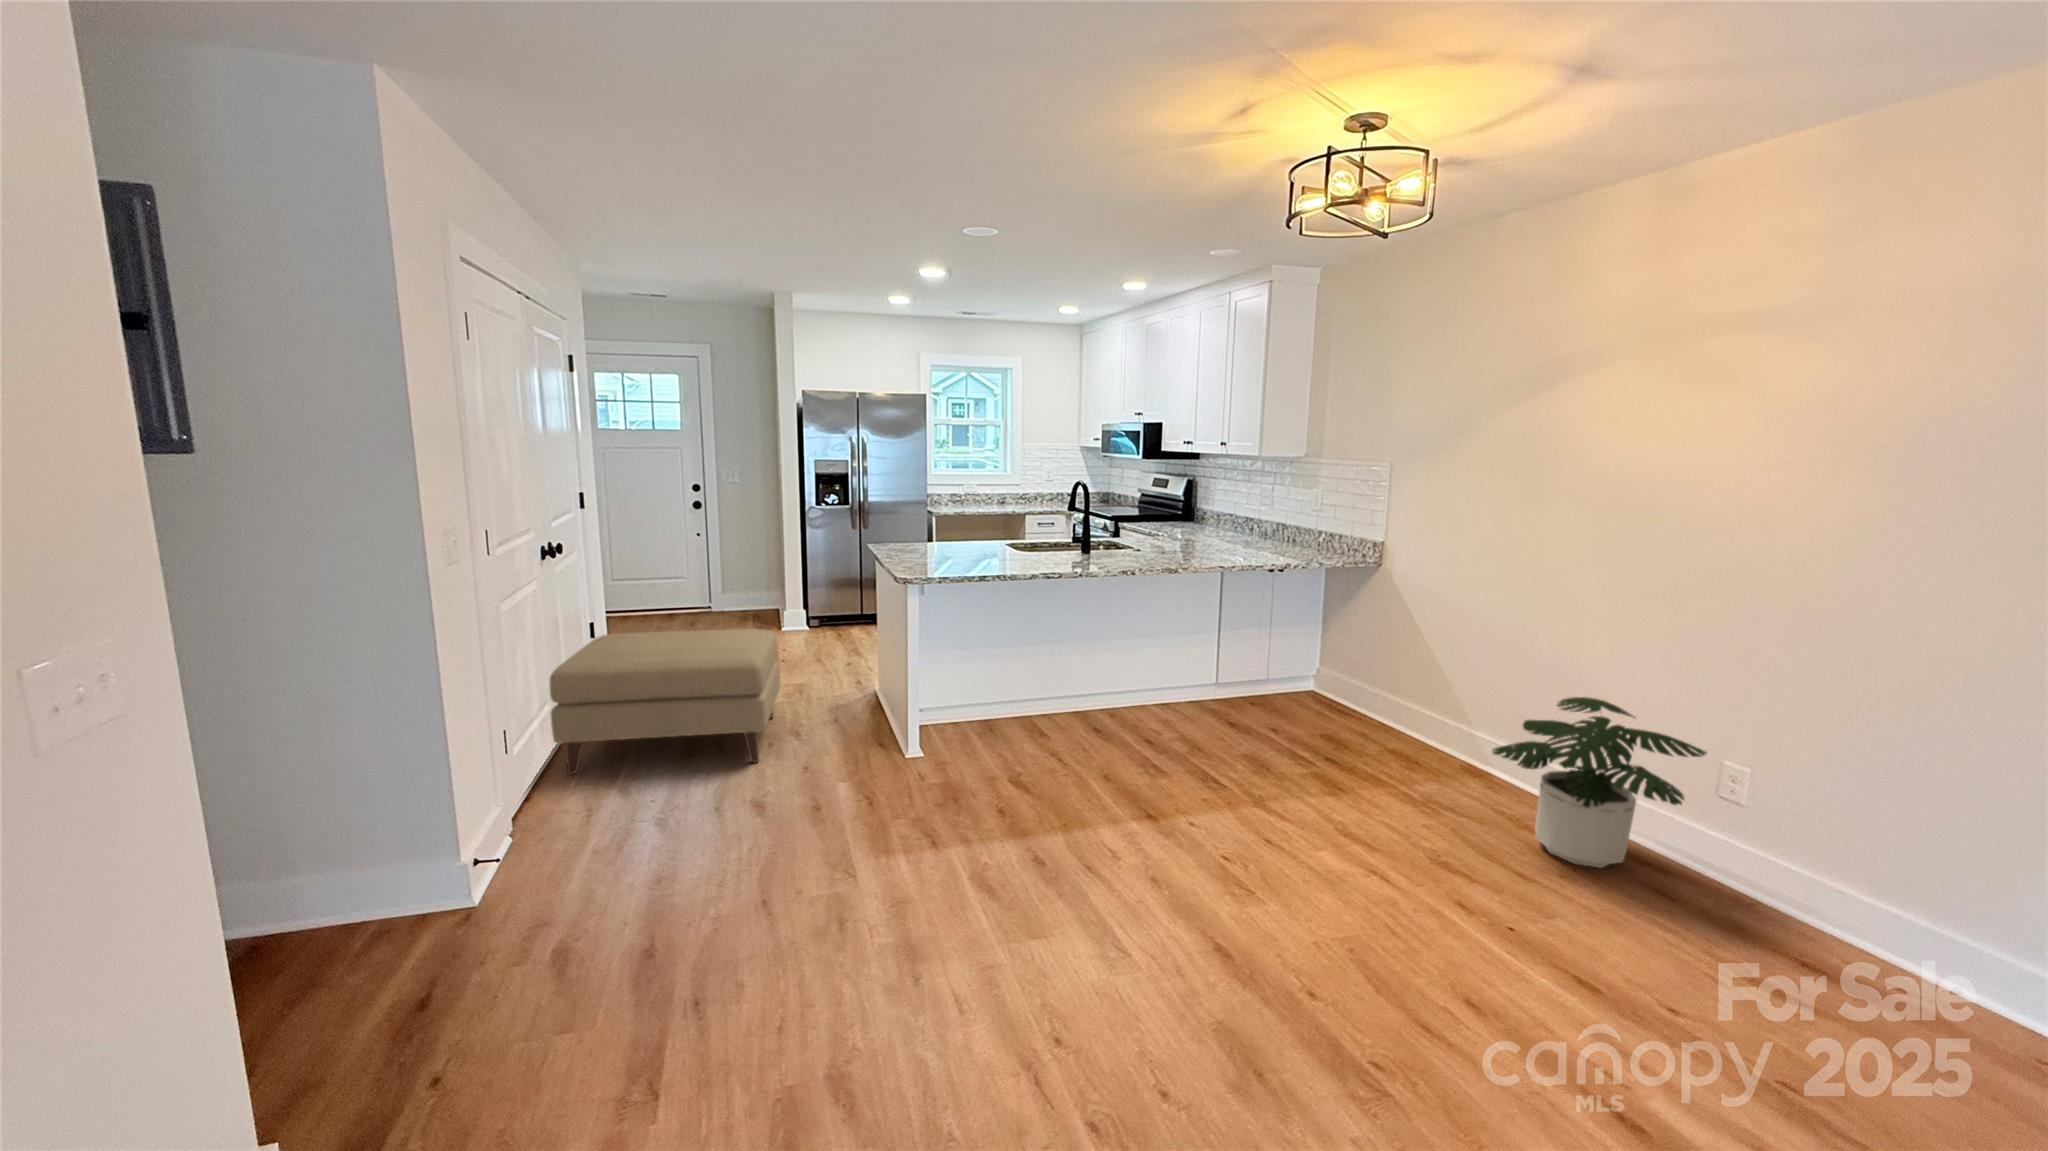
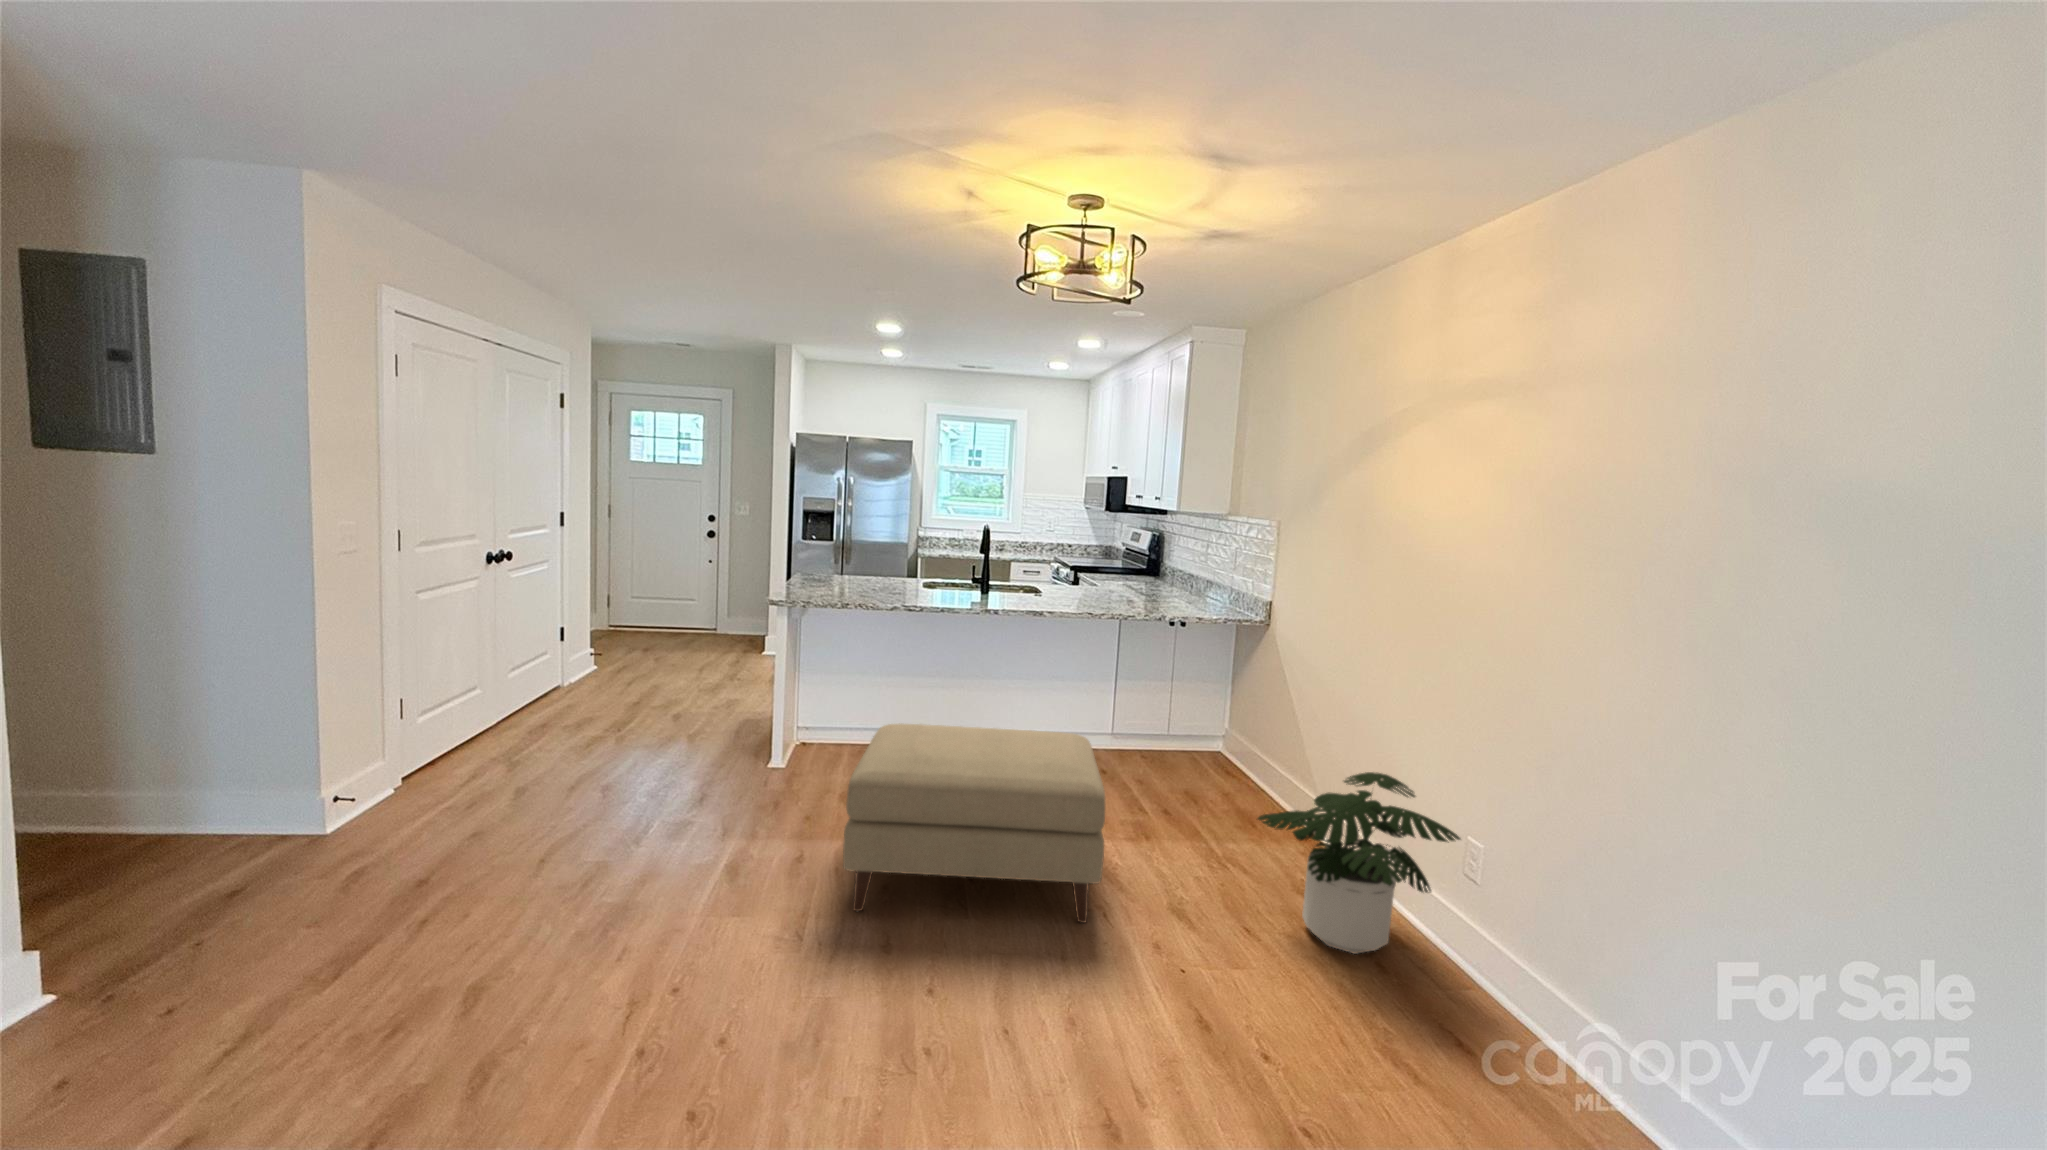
ottoman: present [550,629,780,774] -> present [843,723,1105,923]

